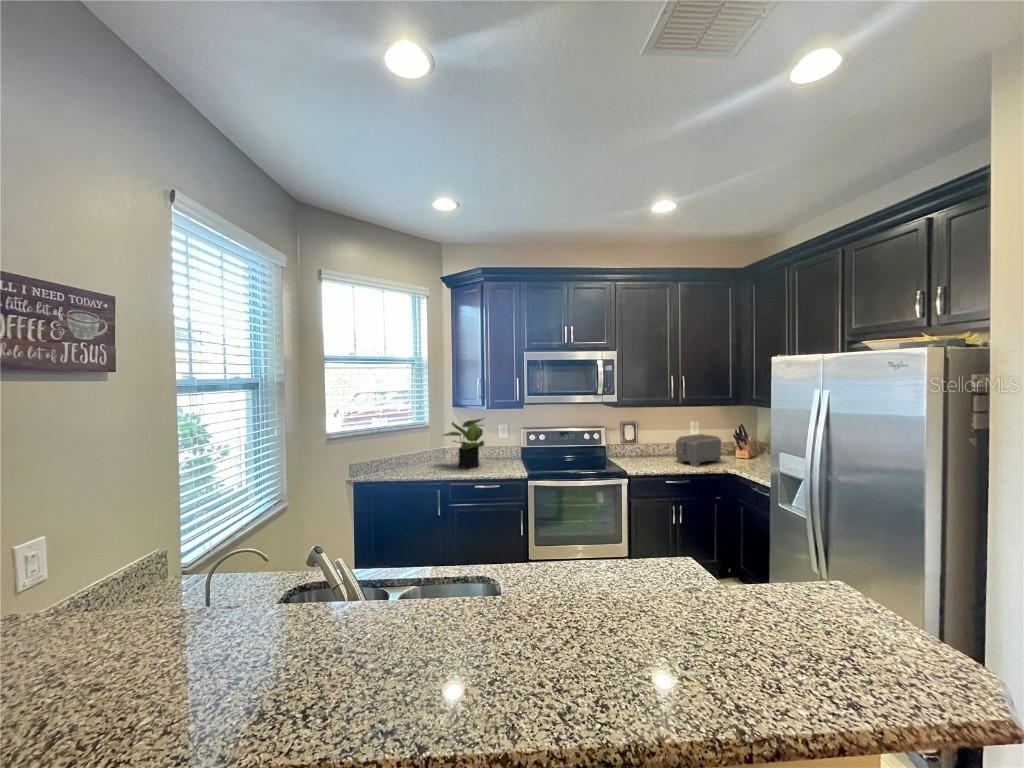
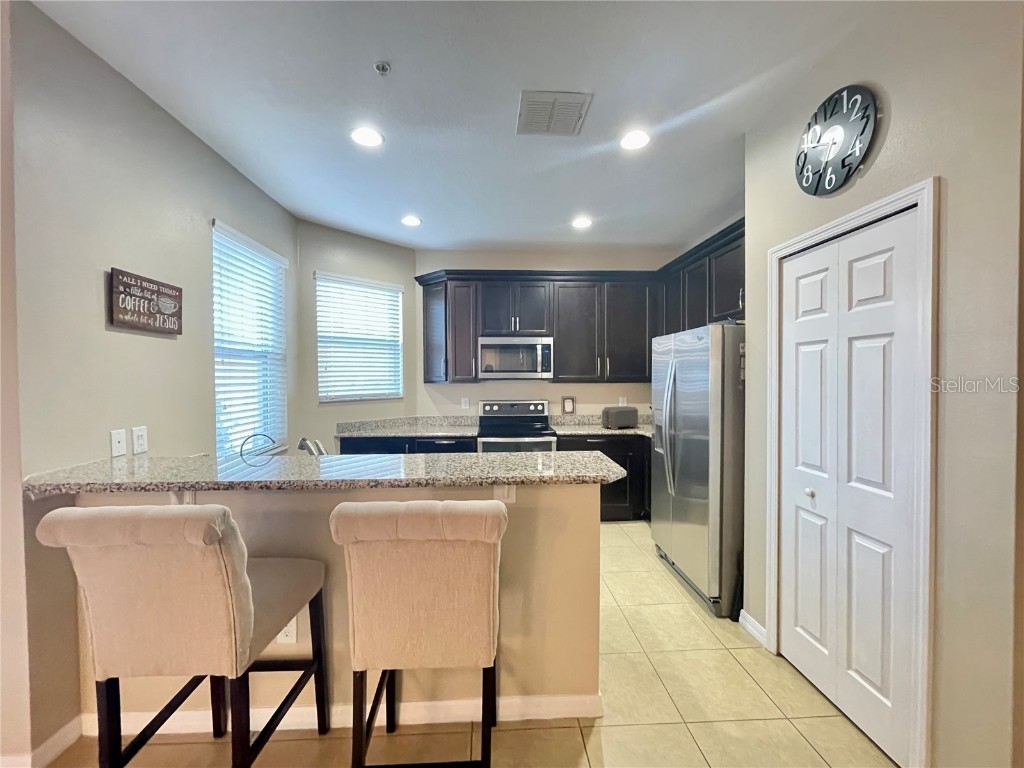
potted plant: present [444,418,484,468] -> none [412,389,448,430]

